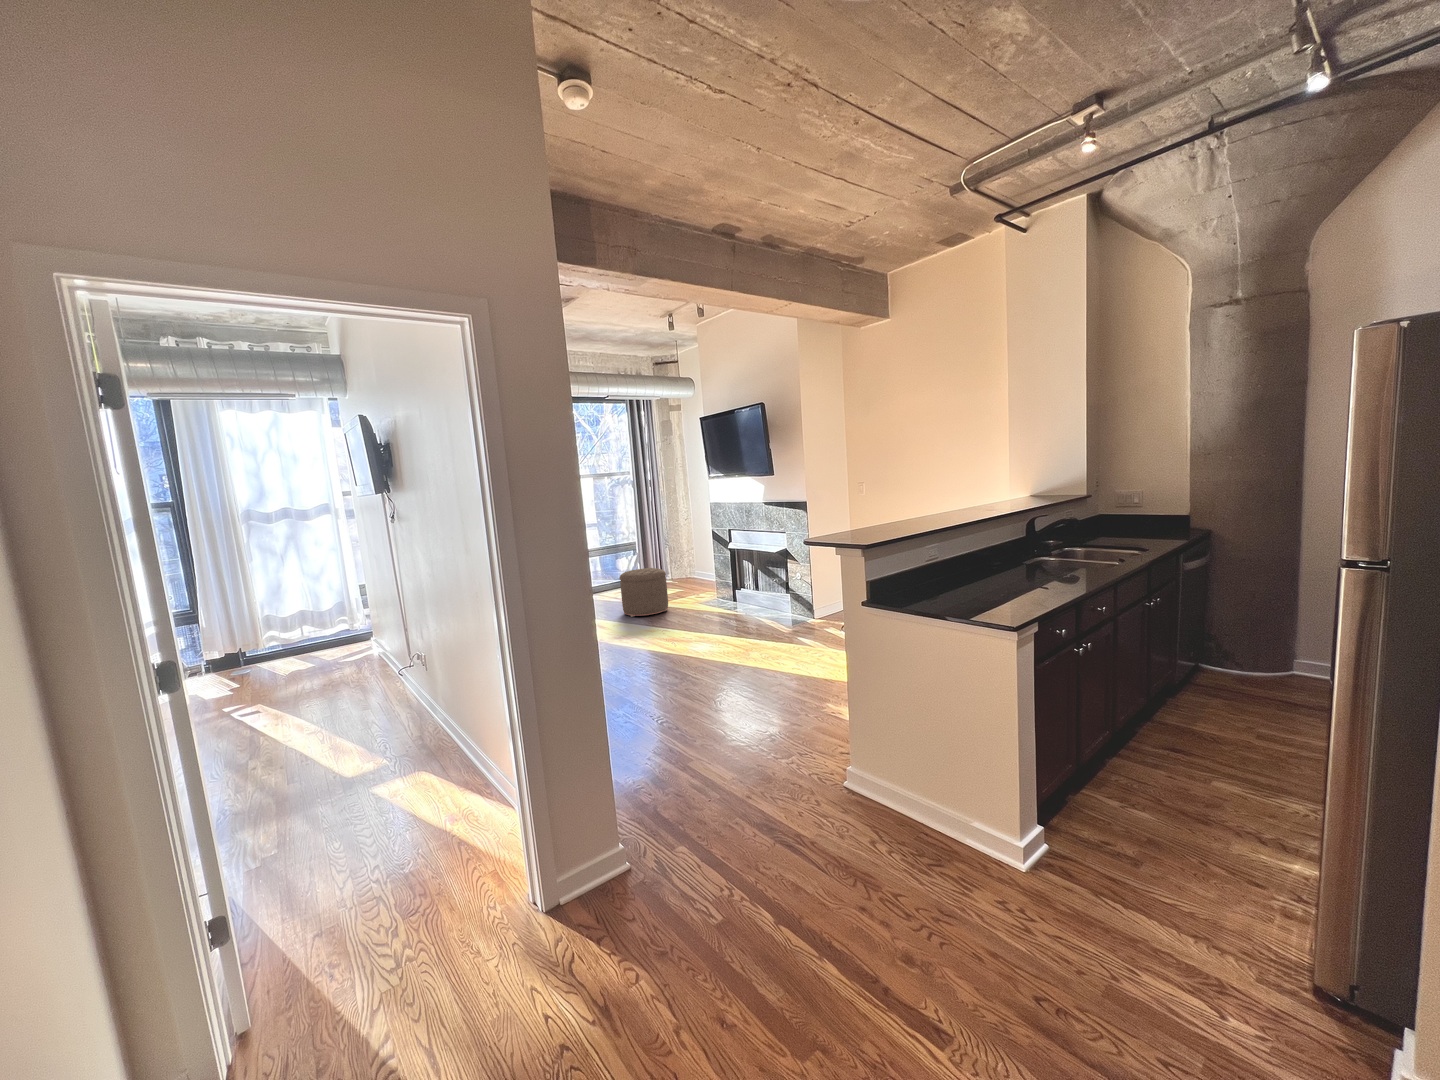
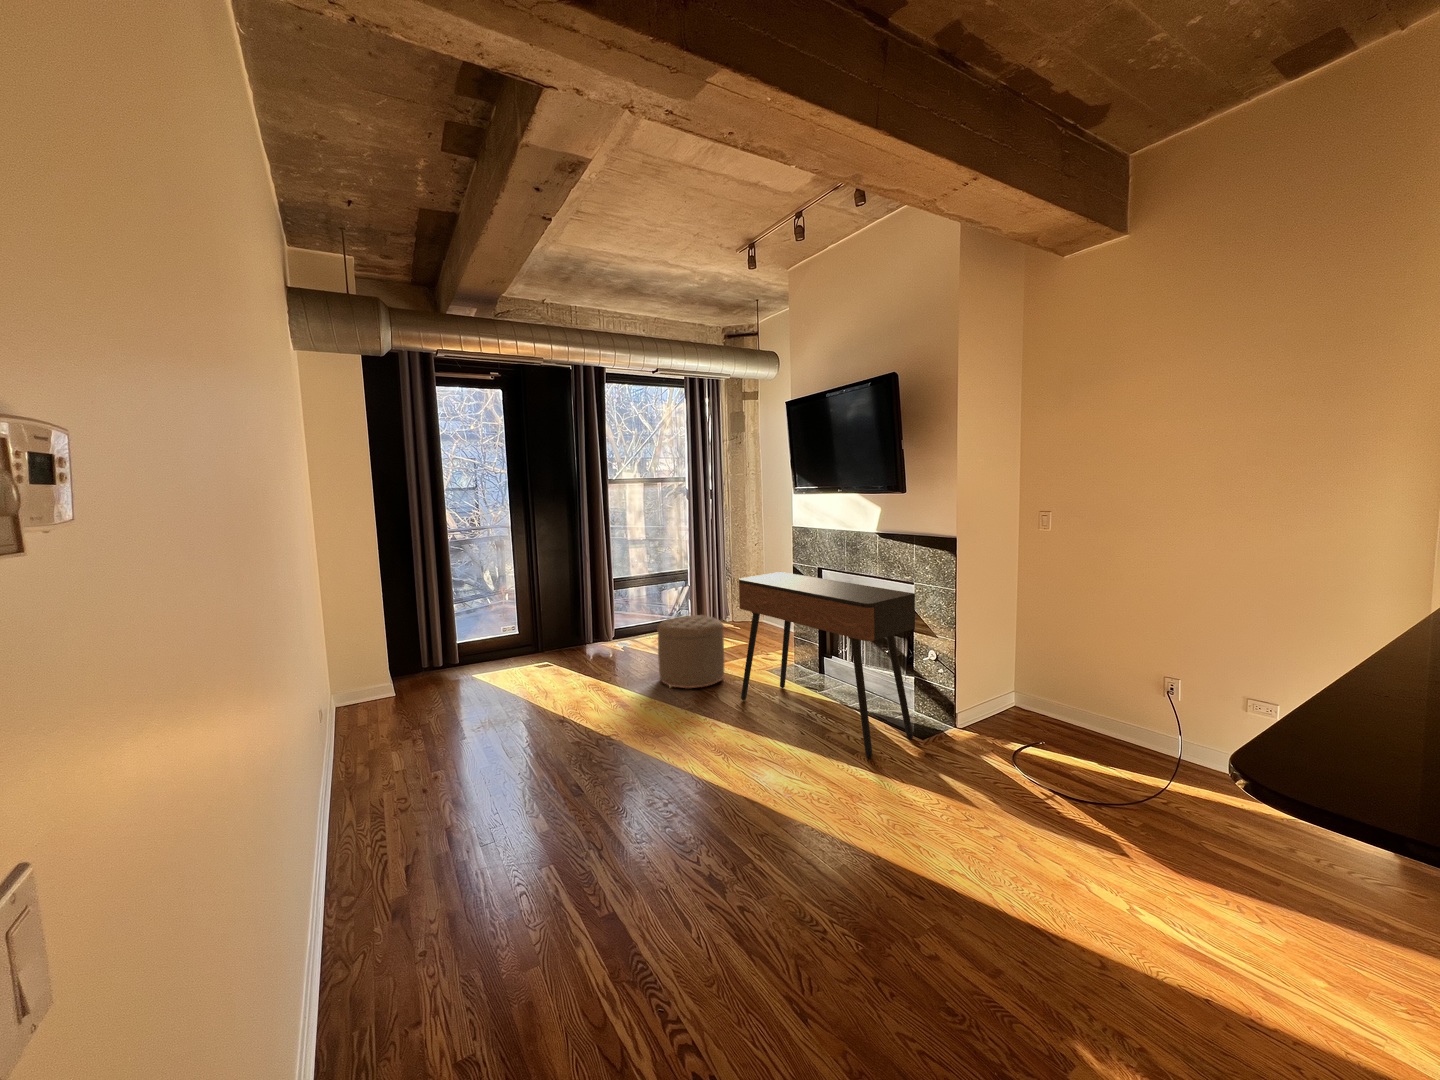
console table: none [675,532,787,635] -> present [739,572,915,758]

